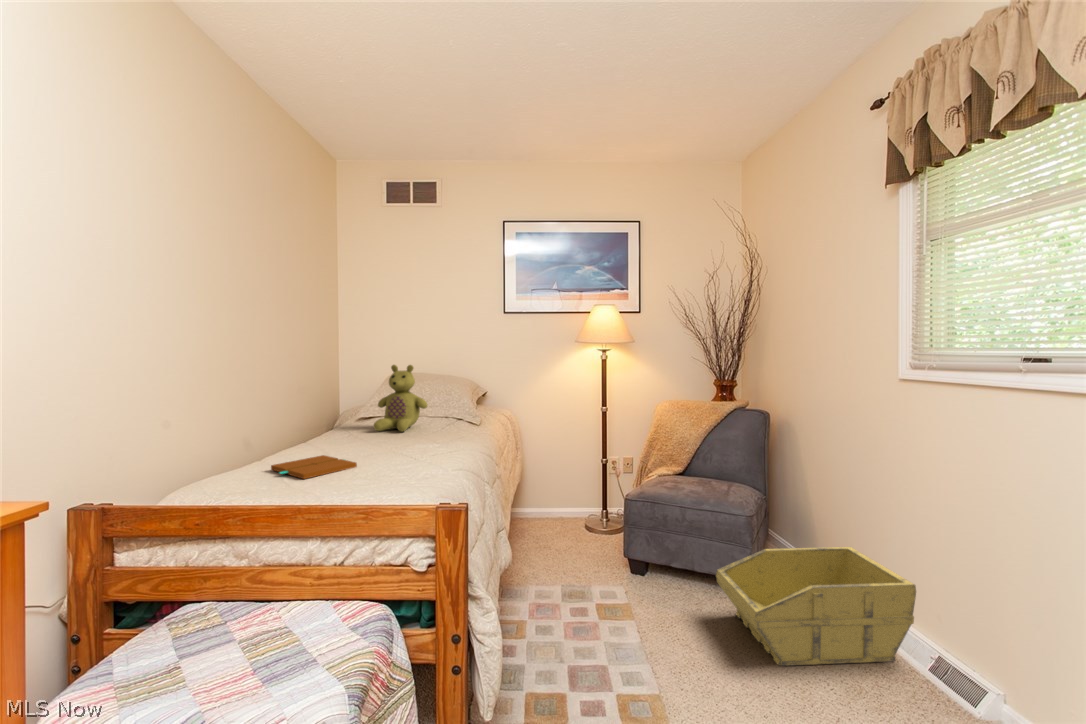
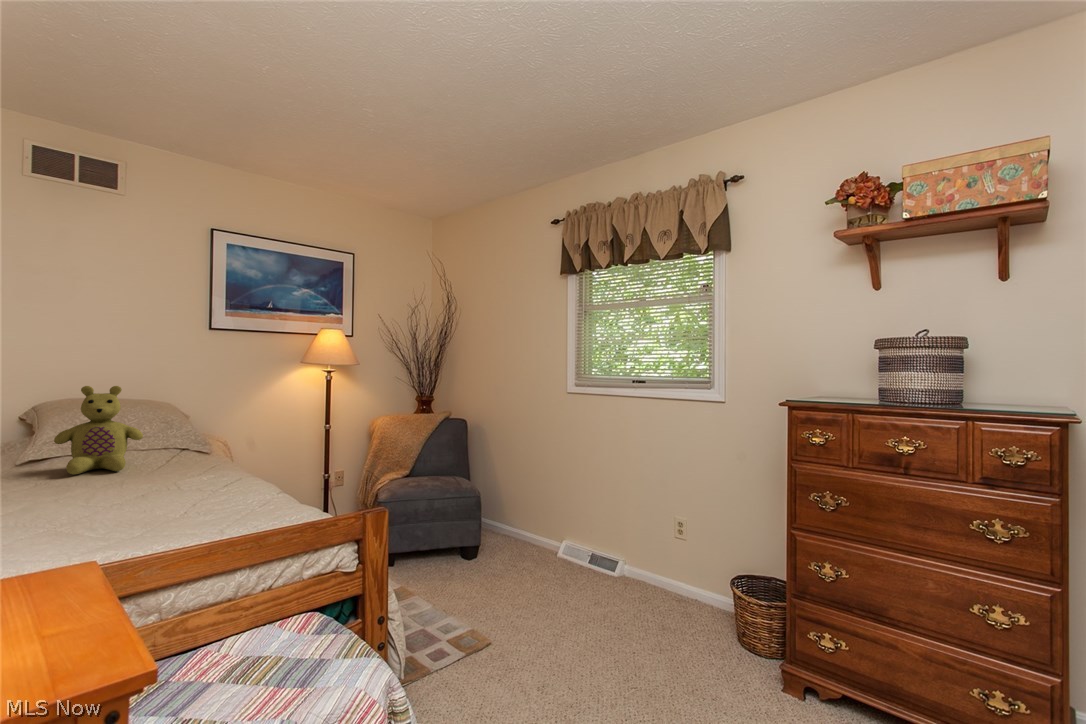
book: present [271,455,357,479] -> none [46,503,170,531]
storage bin: present [716,547,916,666] -> none [468,505,580,588]

